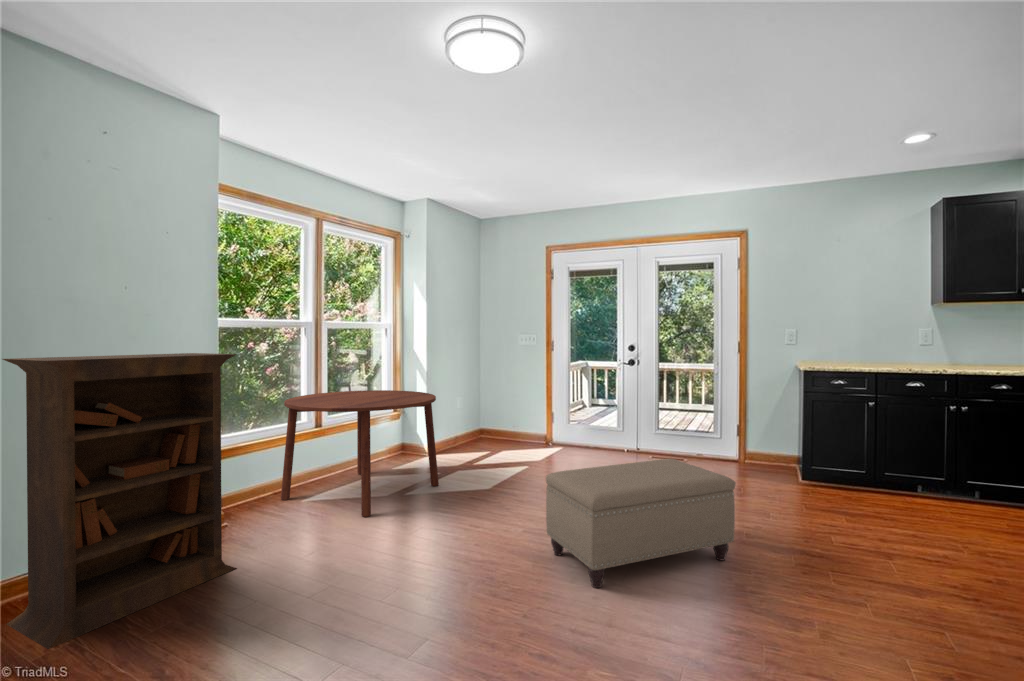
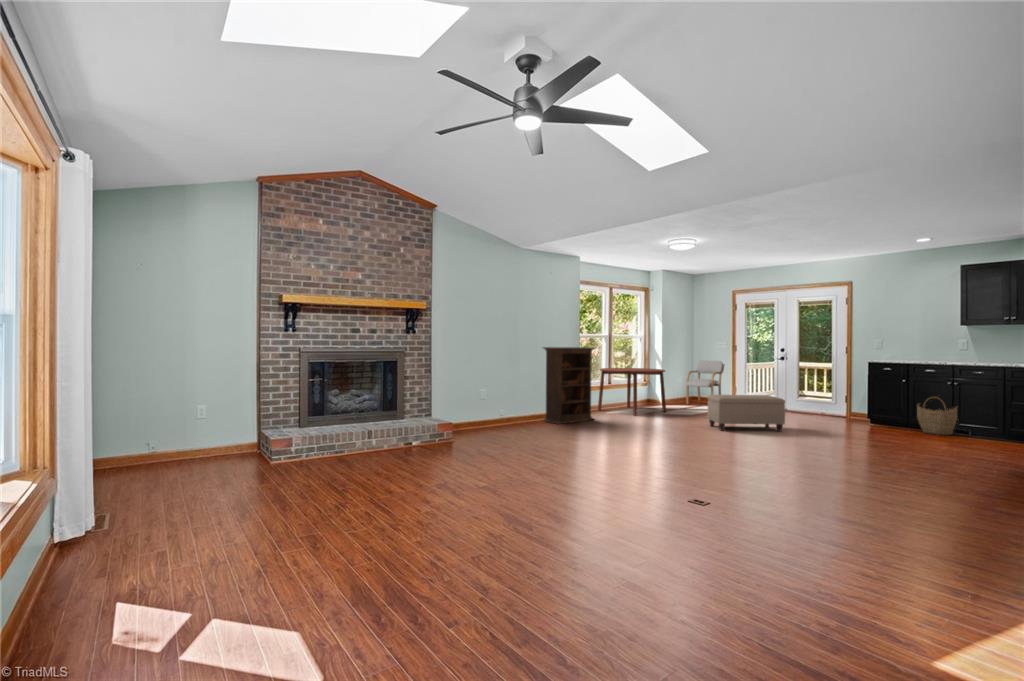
armchair: none [472,367,533,452] -> present [686,360,724,405]
woven basket: none [911,433,996,515] -> present [917,397,959,435]

